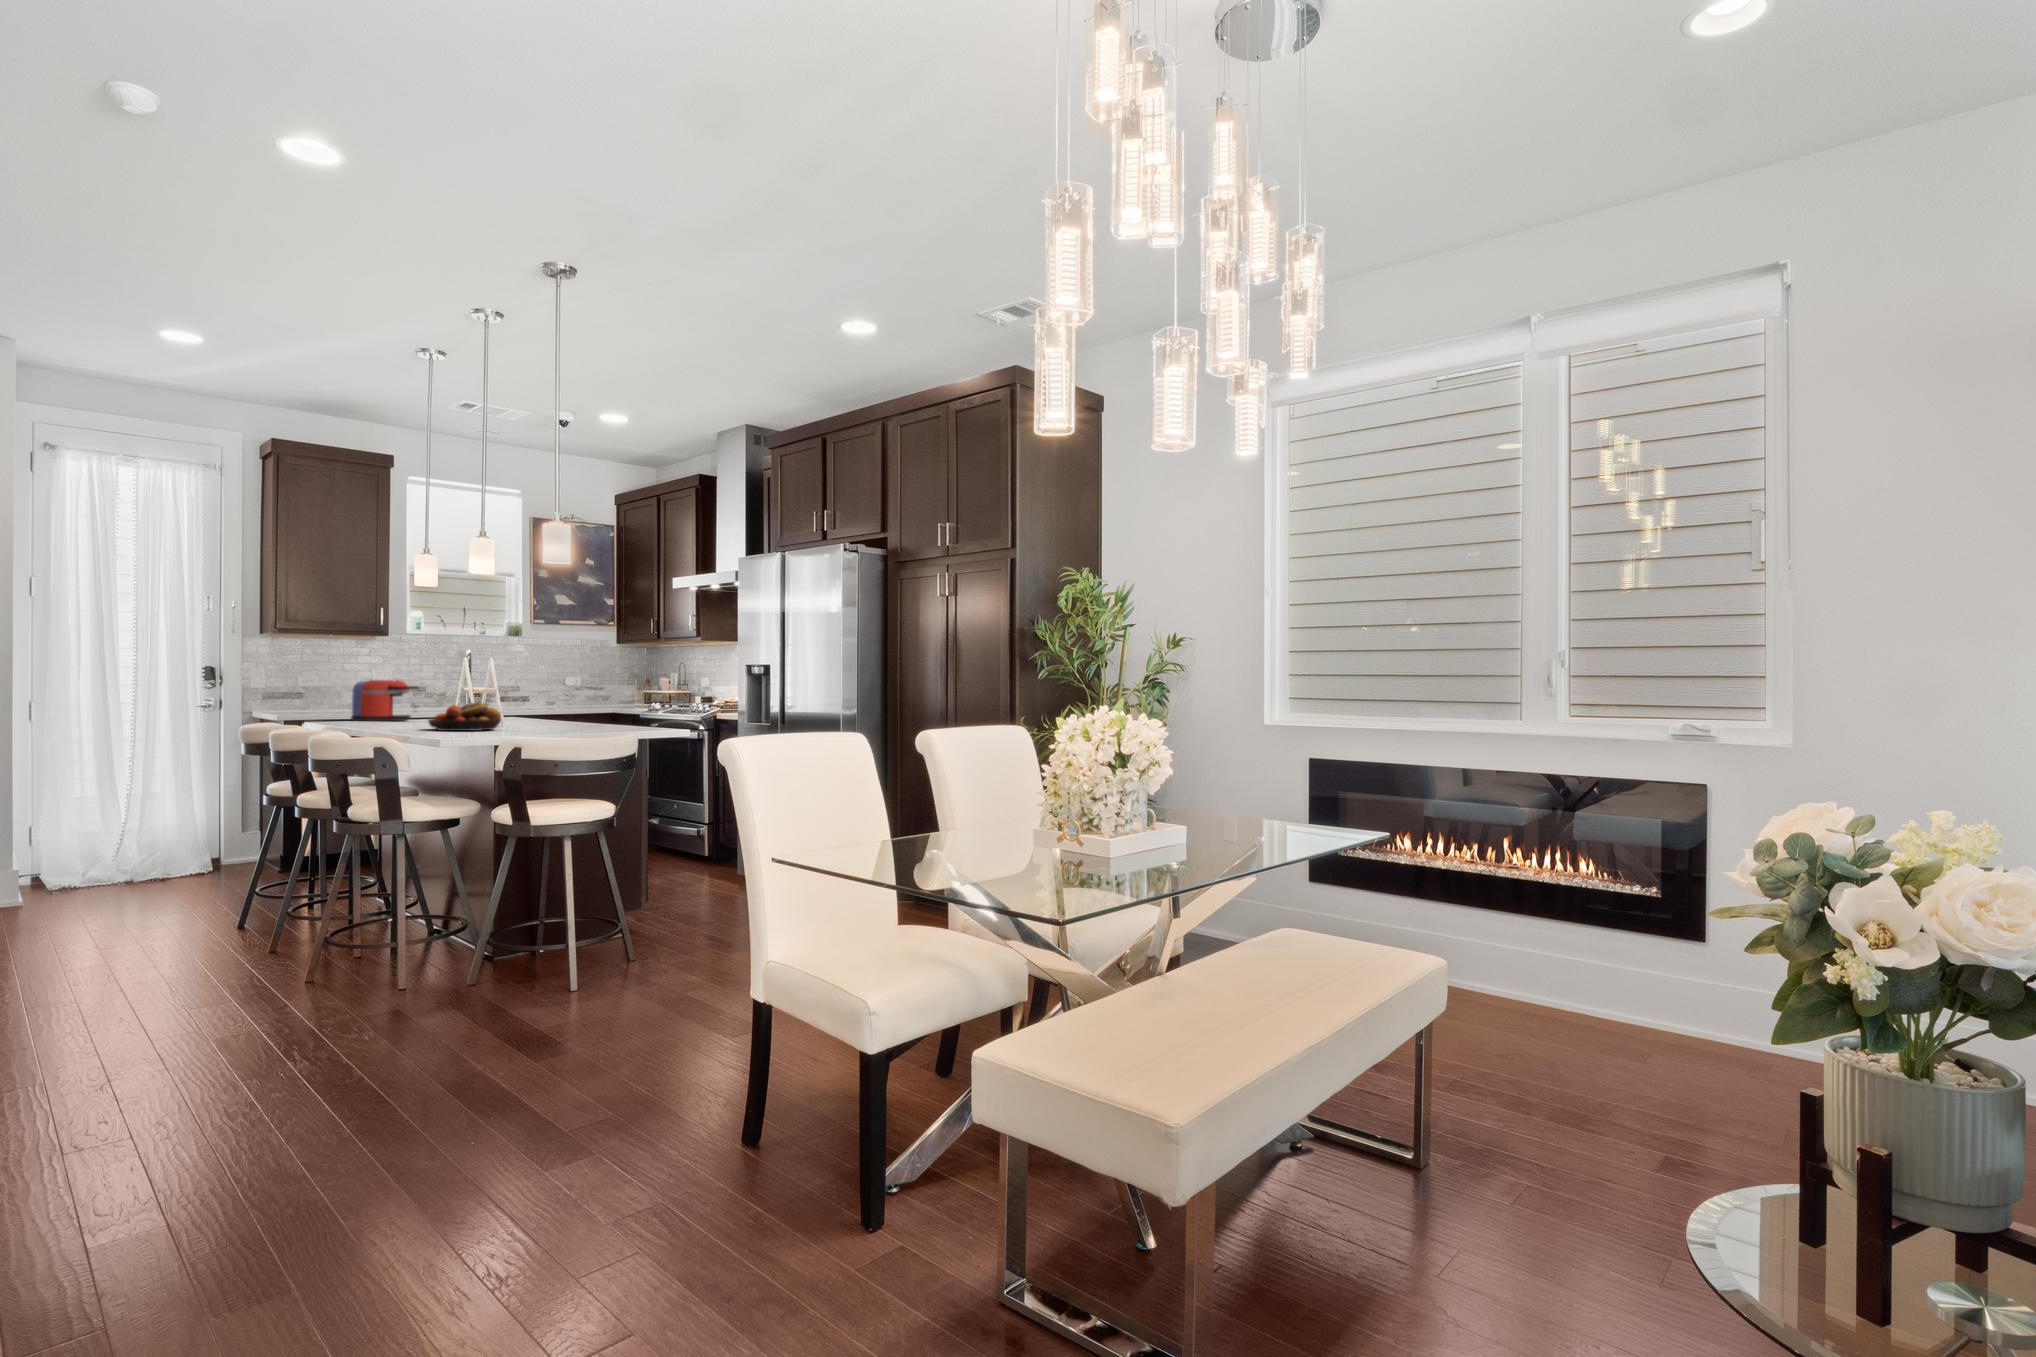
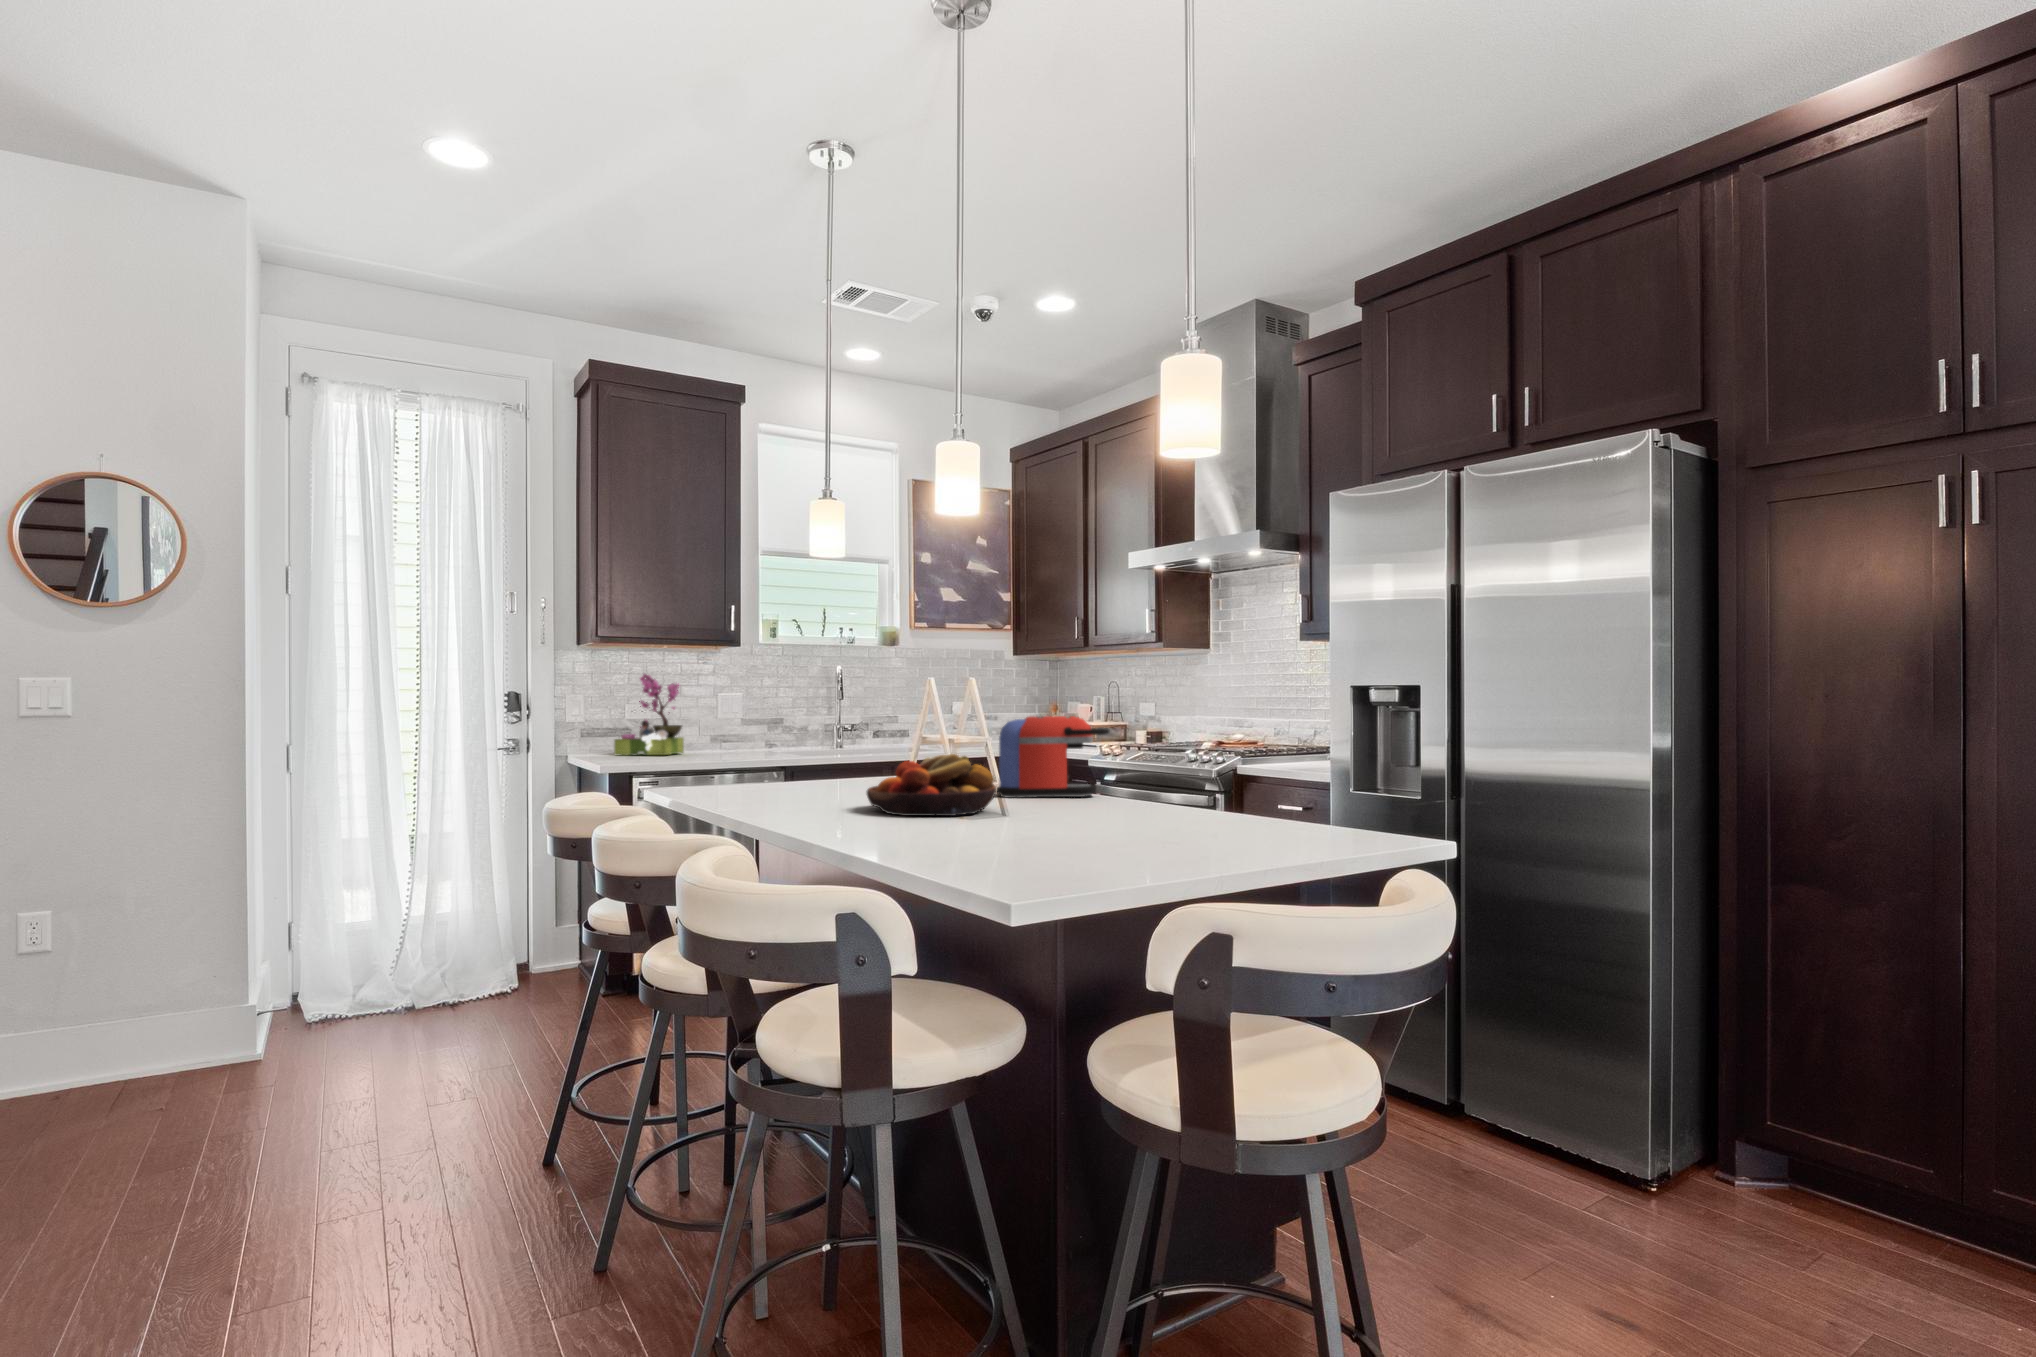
flower arrangement: none [289,654,344,711] -> present [614,674,684,755]
coffee maker: present [351,680,418,721] -> present [997,716,1109,798]

